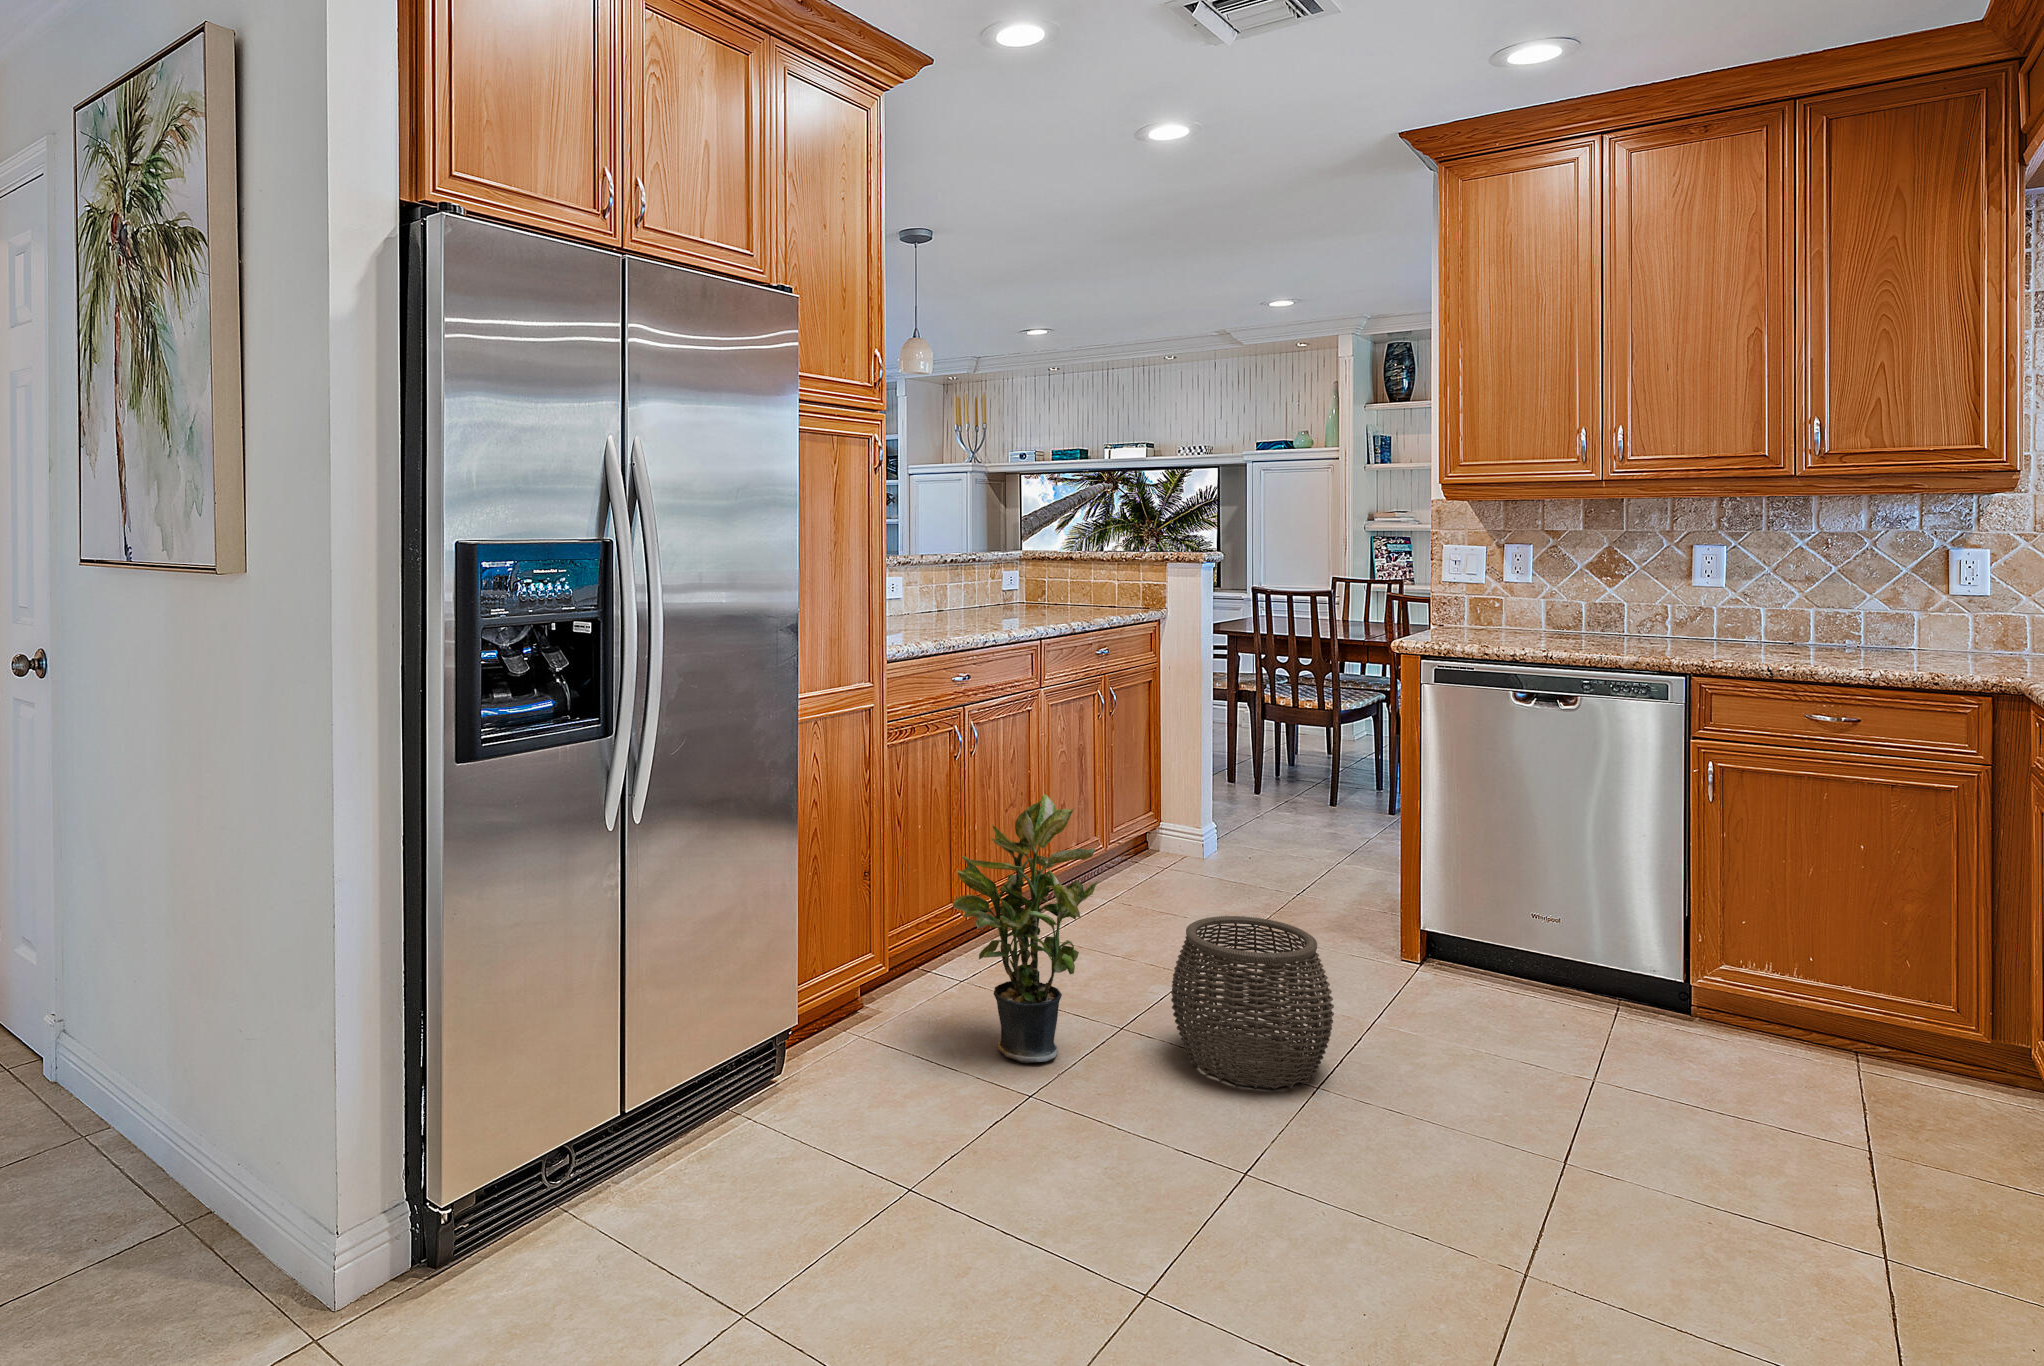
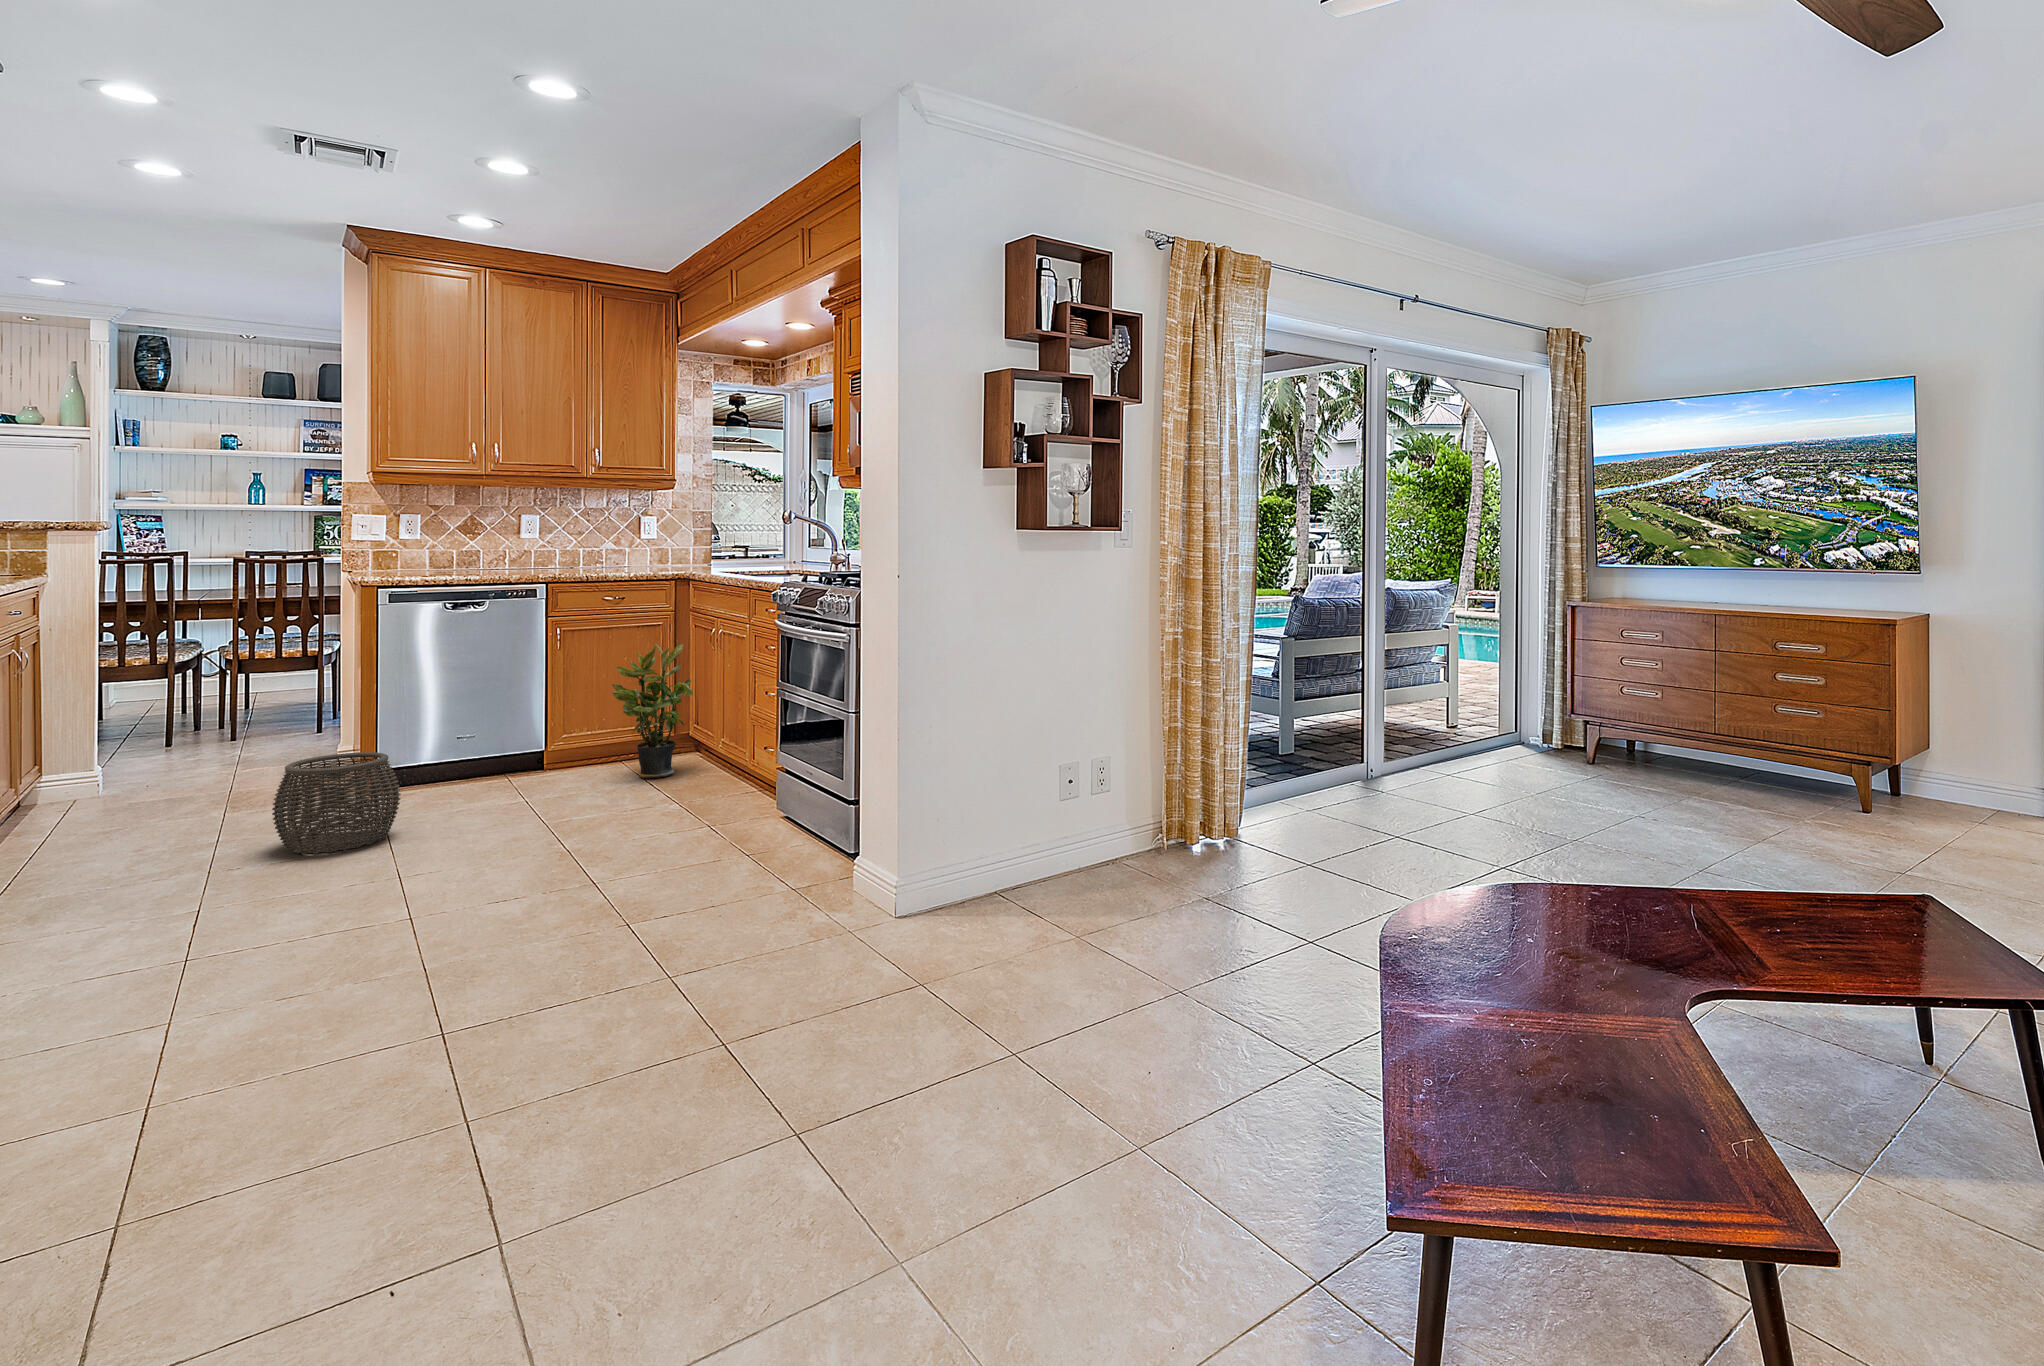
potted plant: present [953,794,1097,1063] -> present [612,644,693,779]

